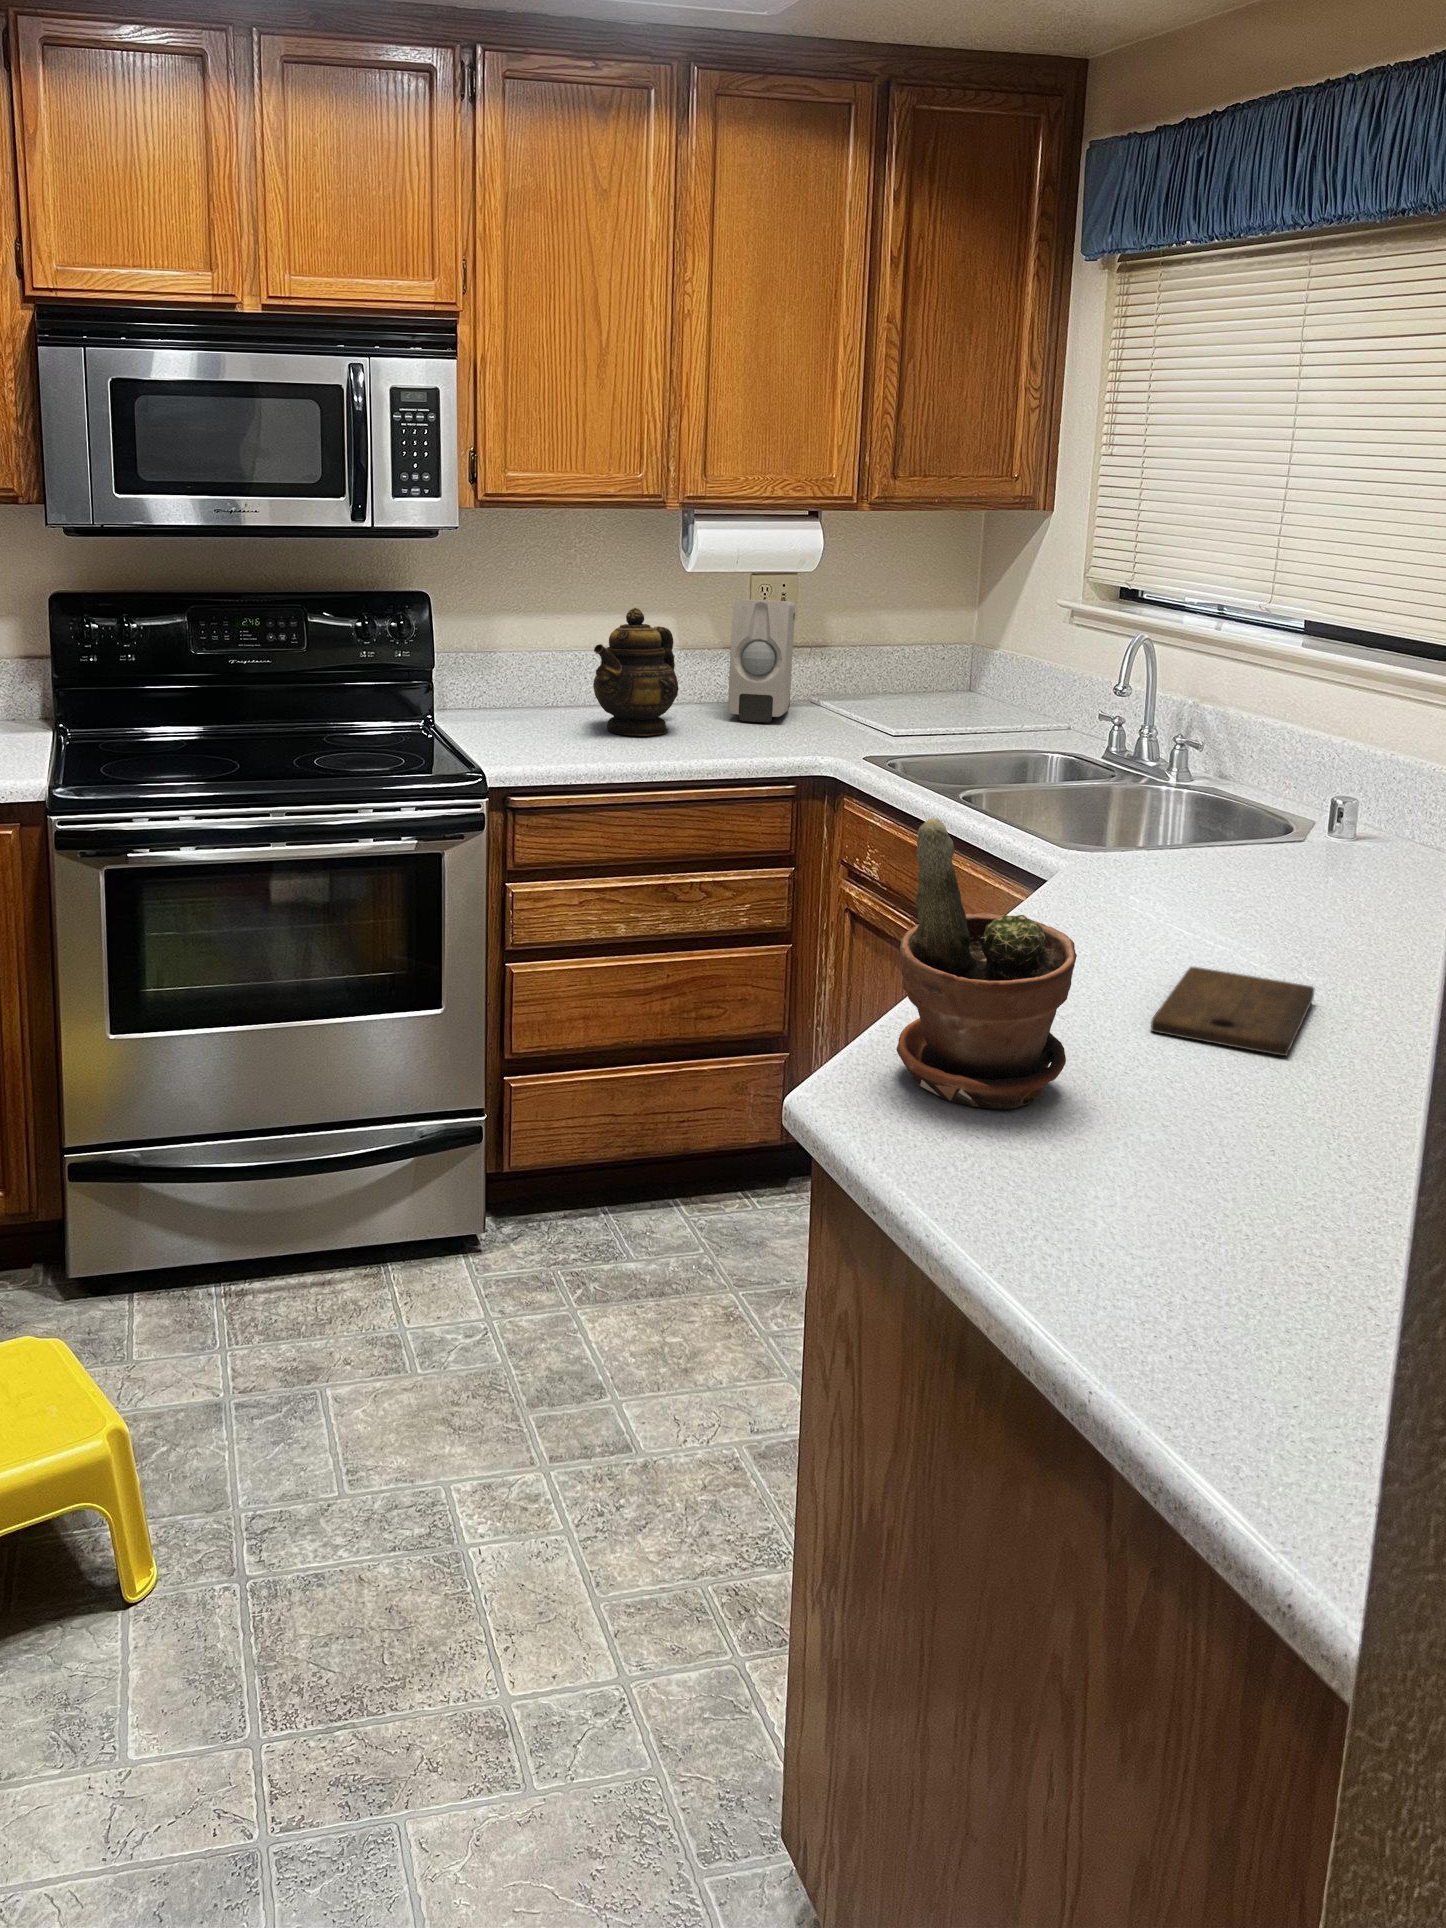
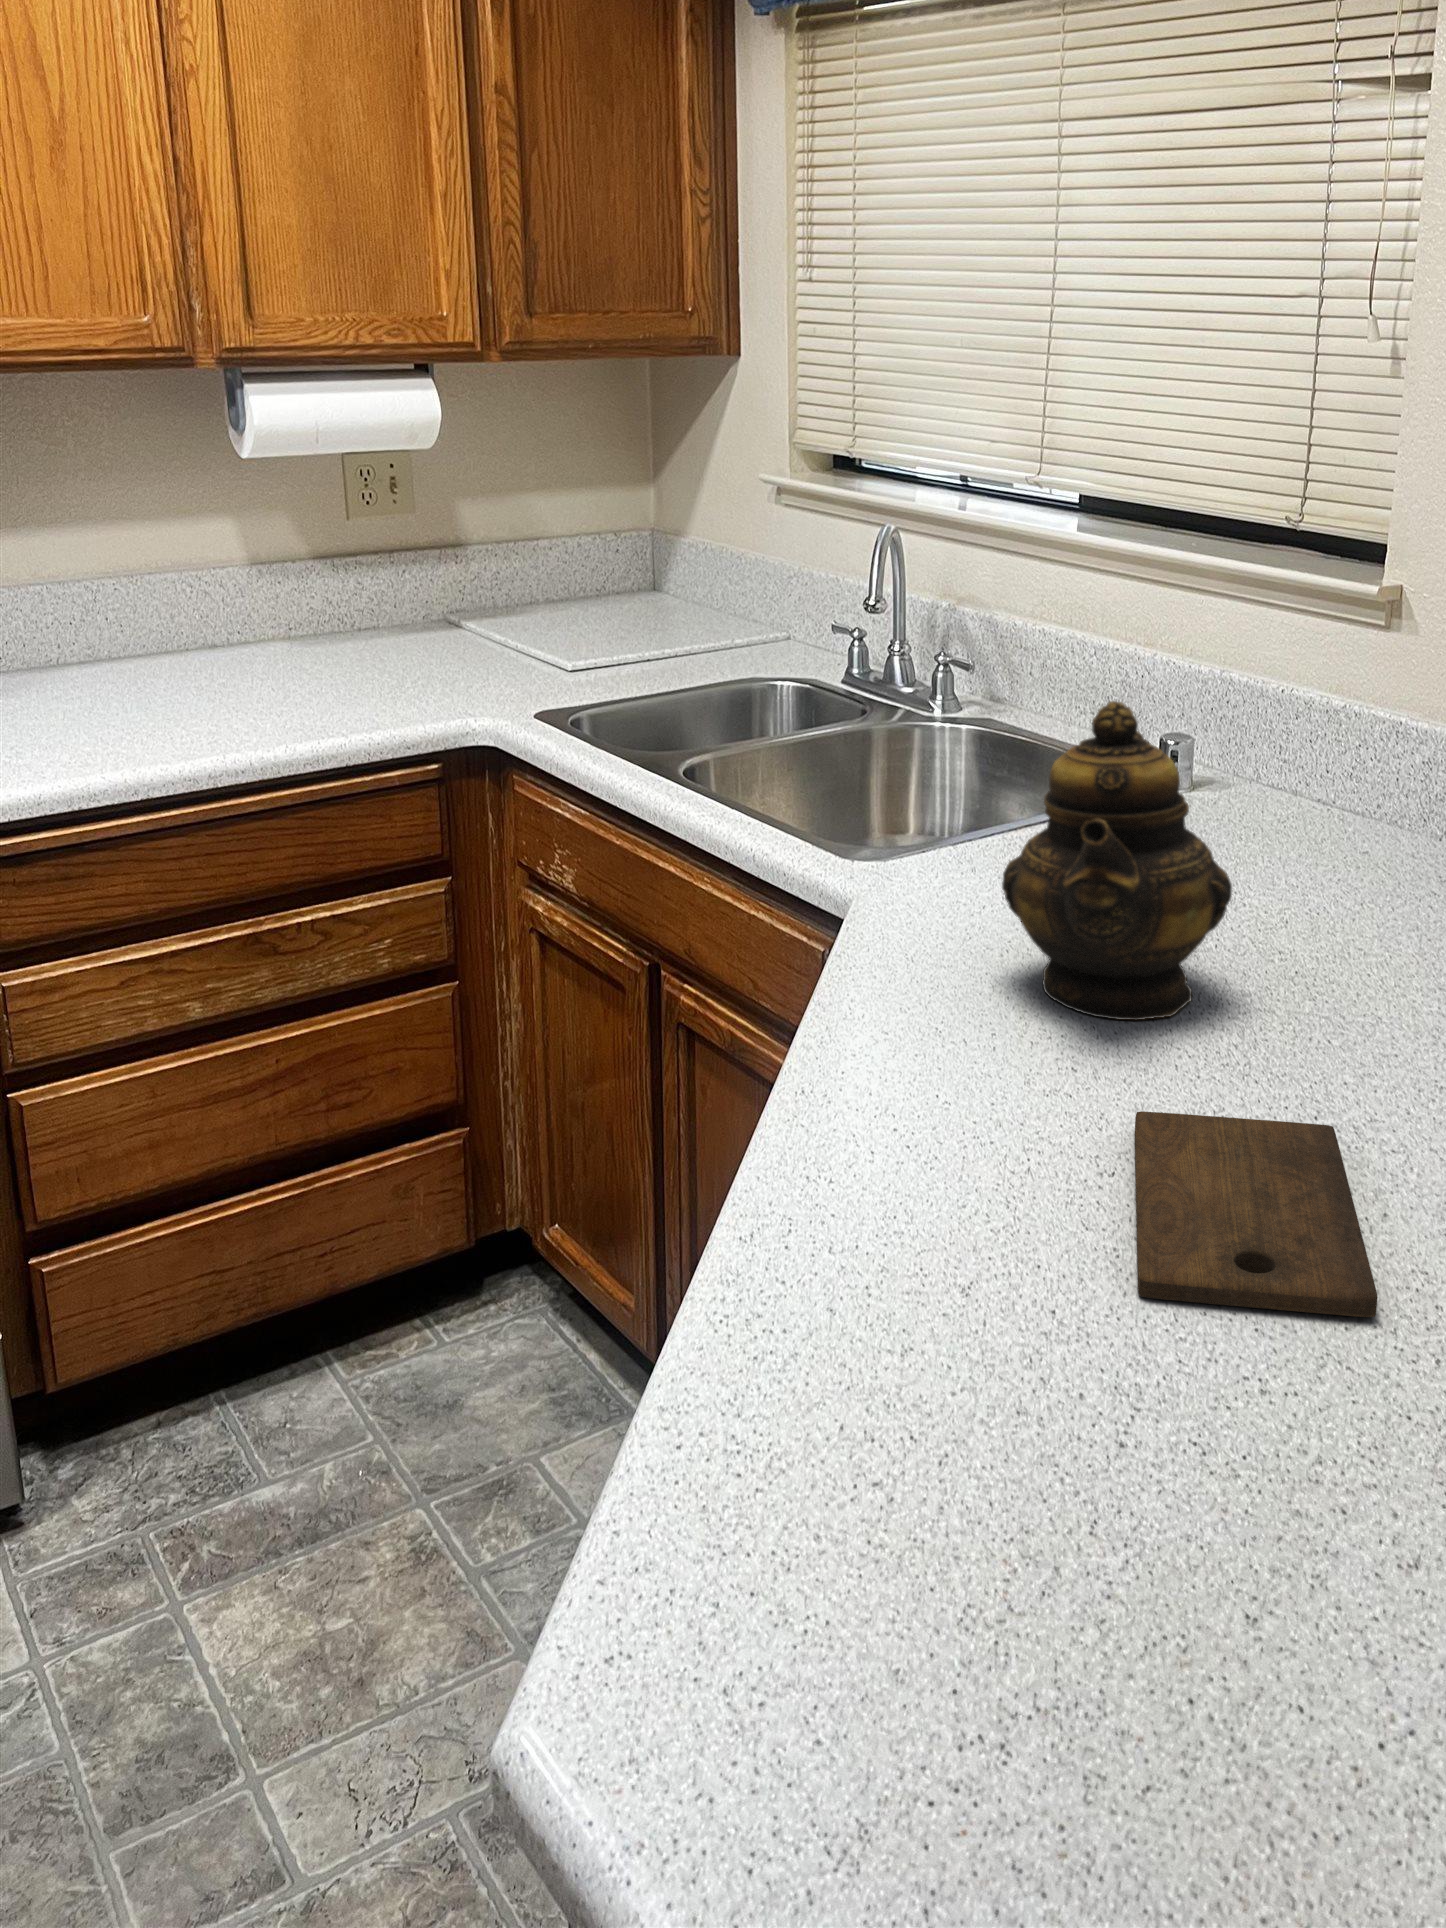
soap dispenser: present [728,600,795,722] -> none [316,497,413,671]
teapot: present [593,608,678,736] -> present [1002,701,1232,1020]
potted plant: present [897,818,1077,1109] -> none [731,1081,1104,1685]

